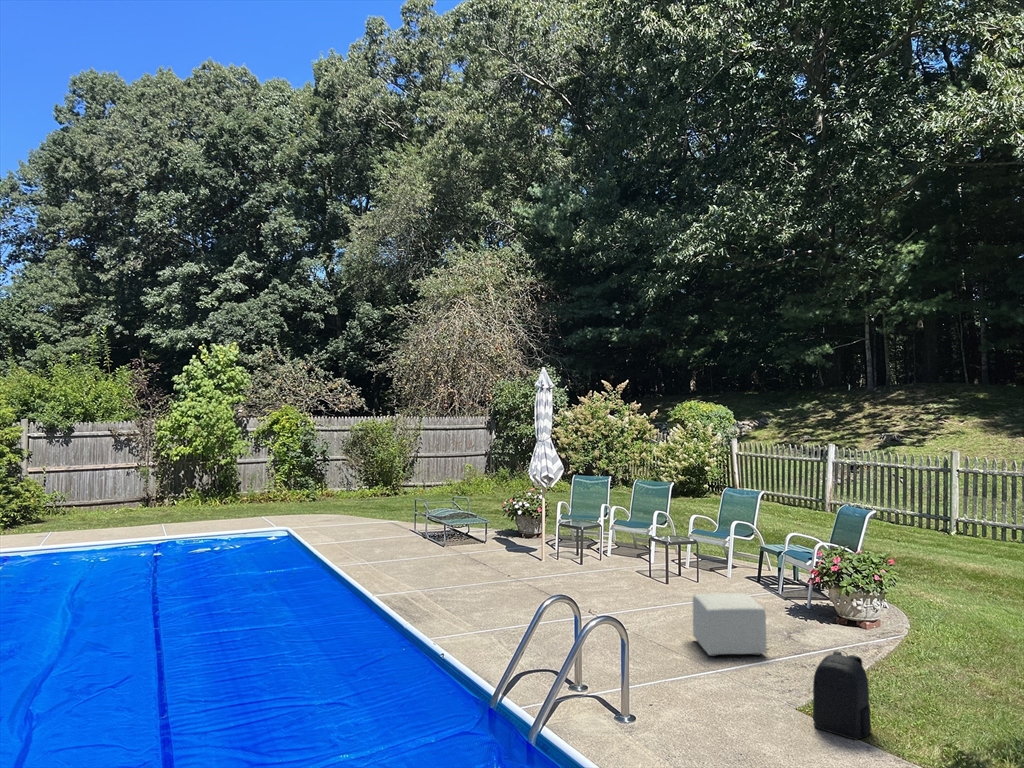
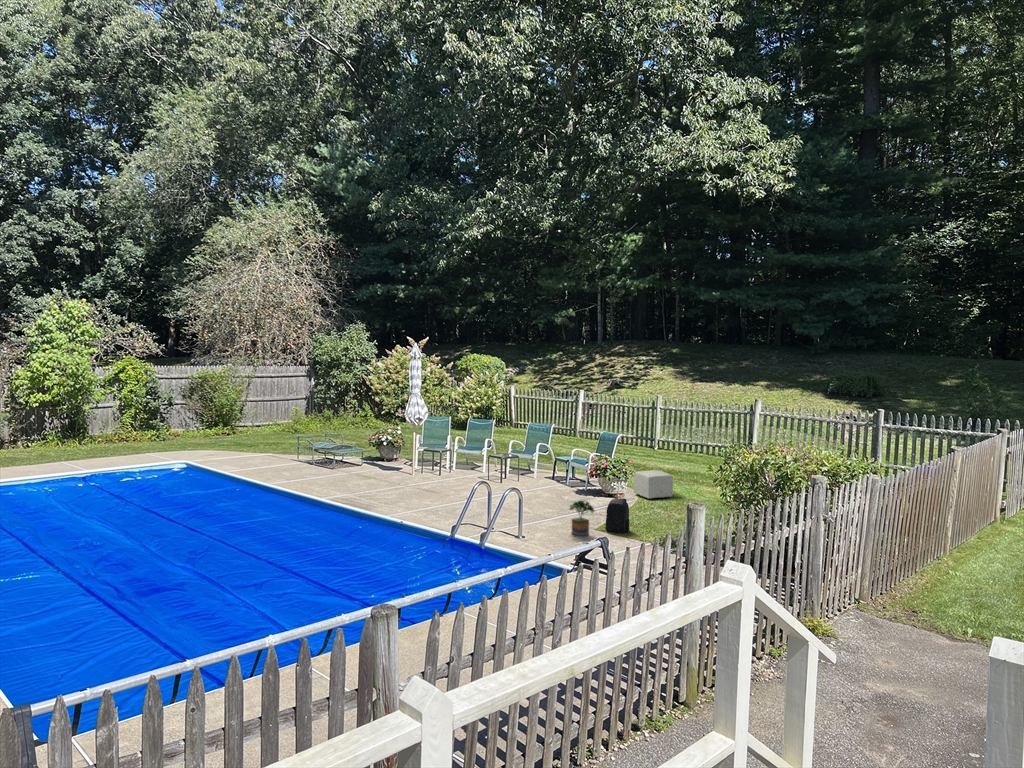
ottoman: present [693,593,767,657] -> present [634,470,673,500]
potted tree: none [723,651,782,736] -> present [570,501,594,536]

